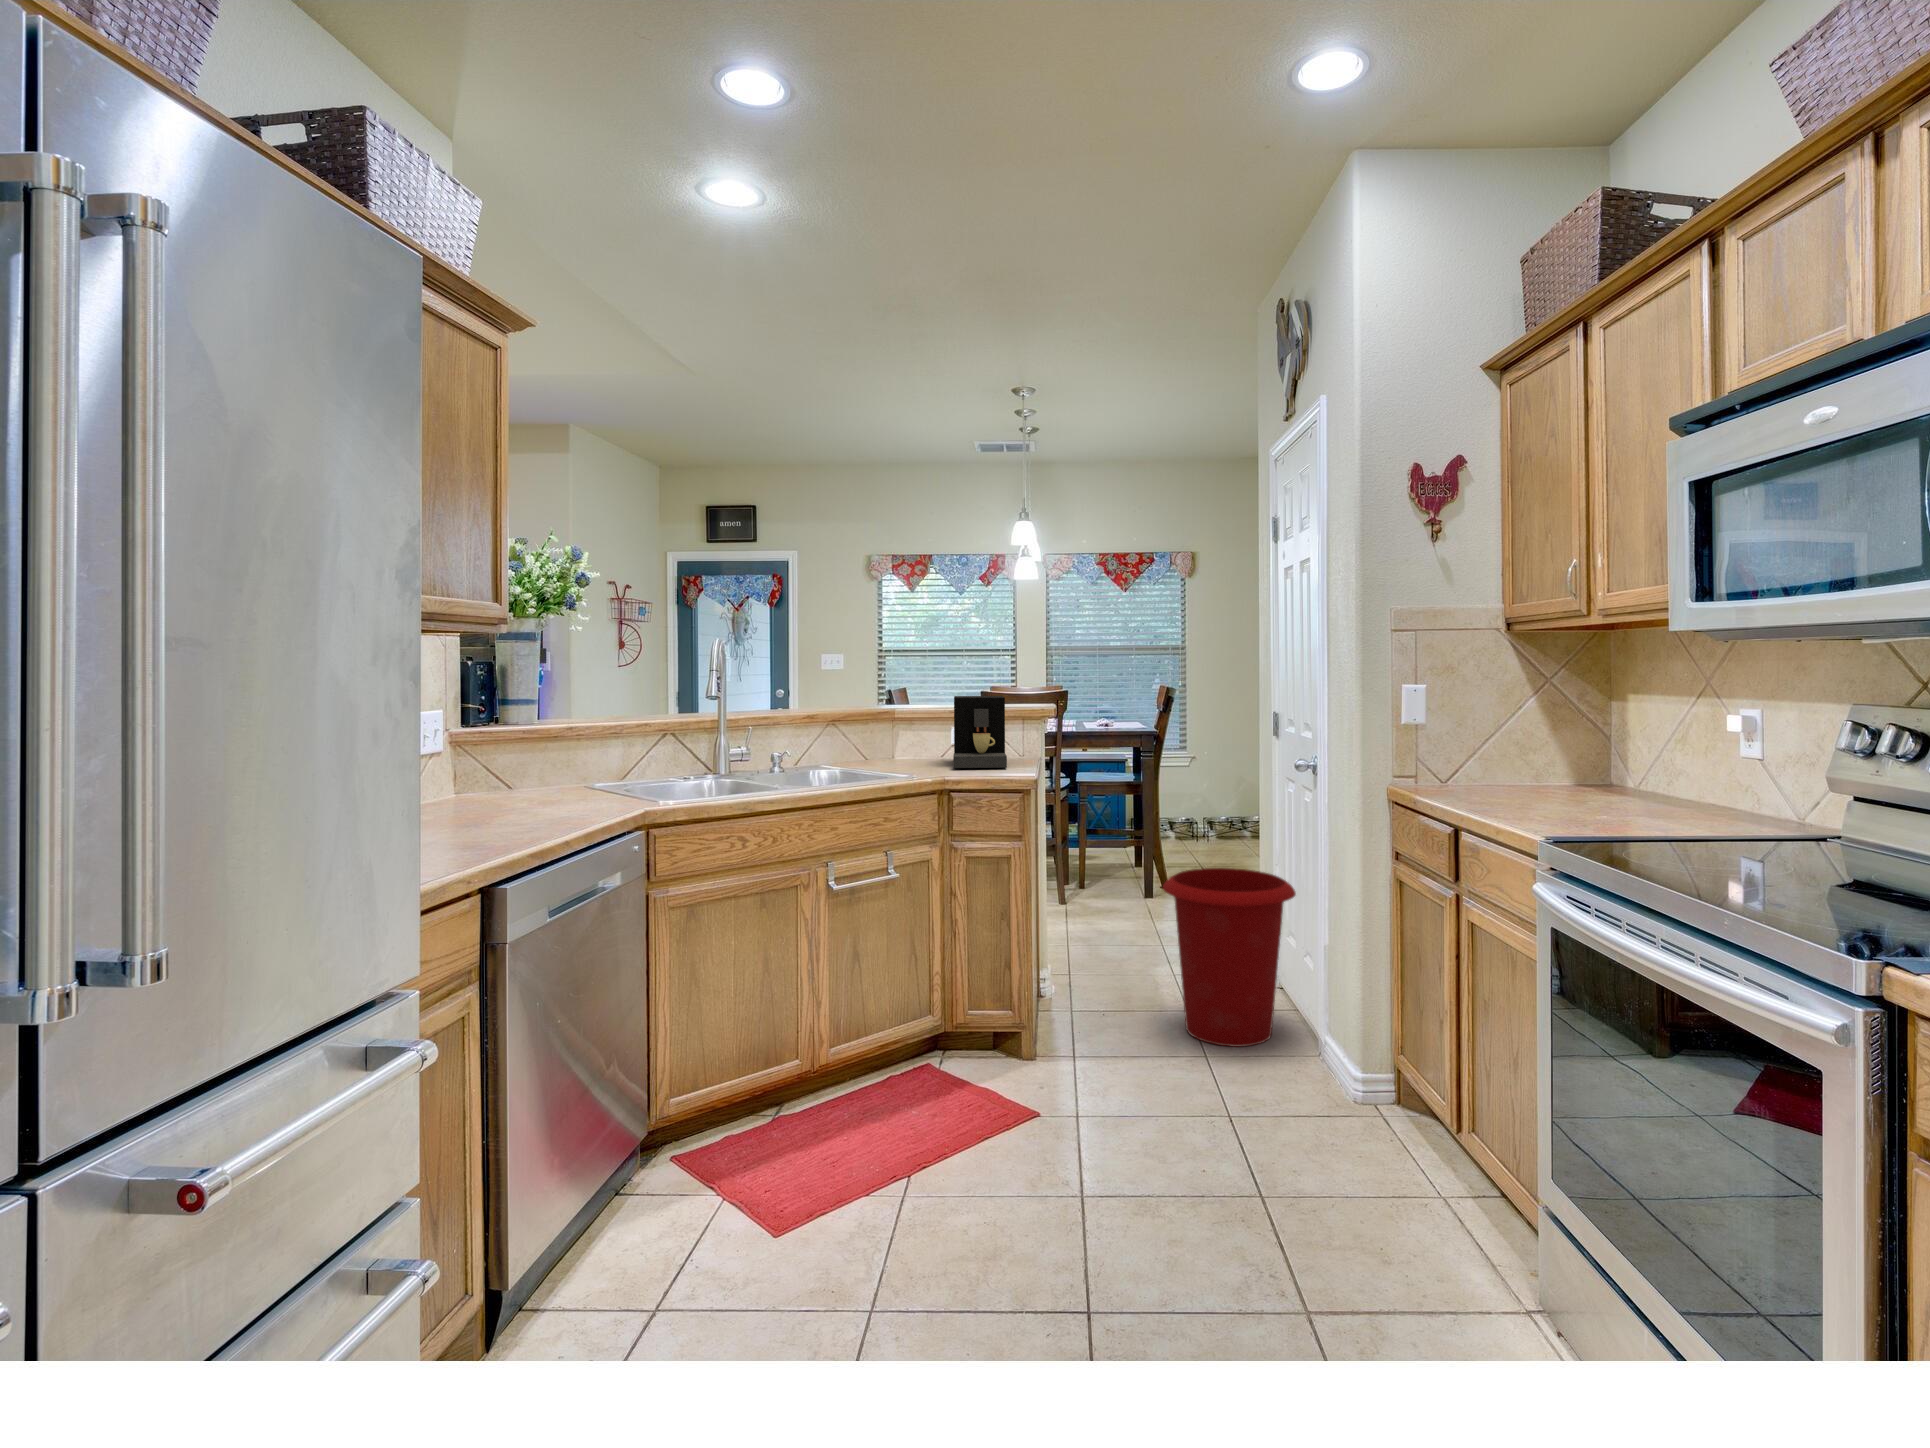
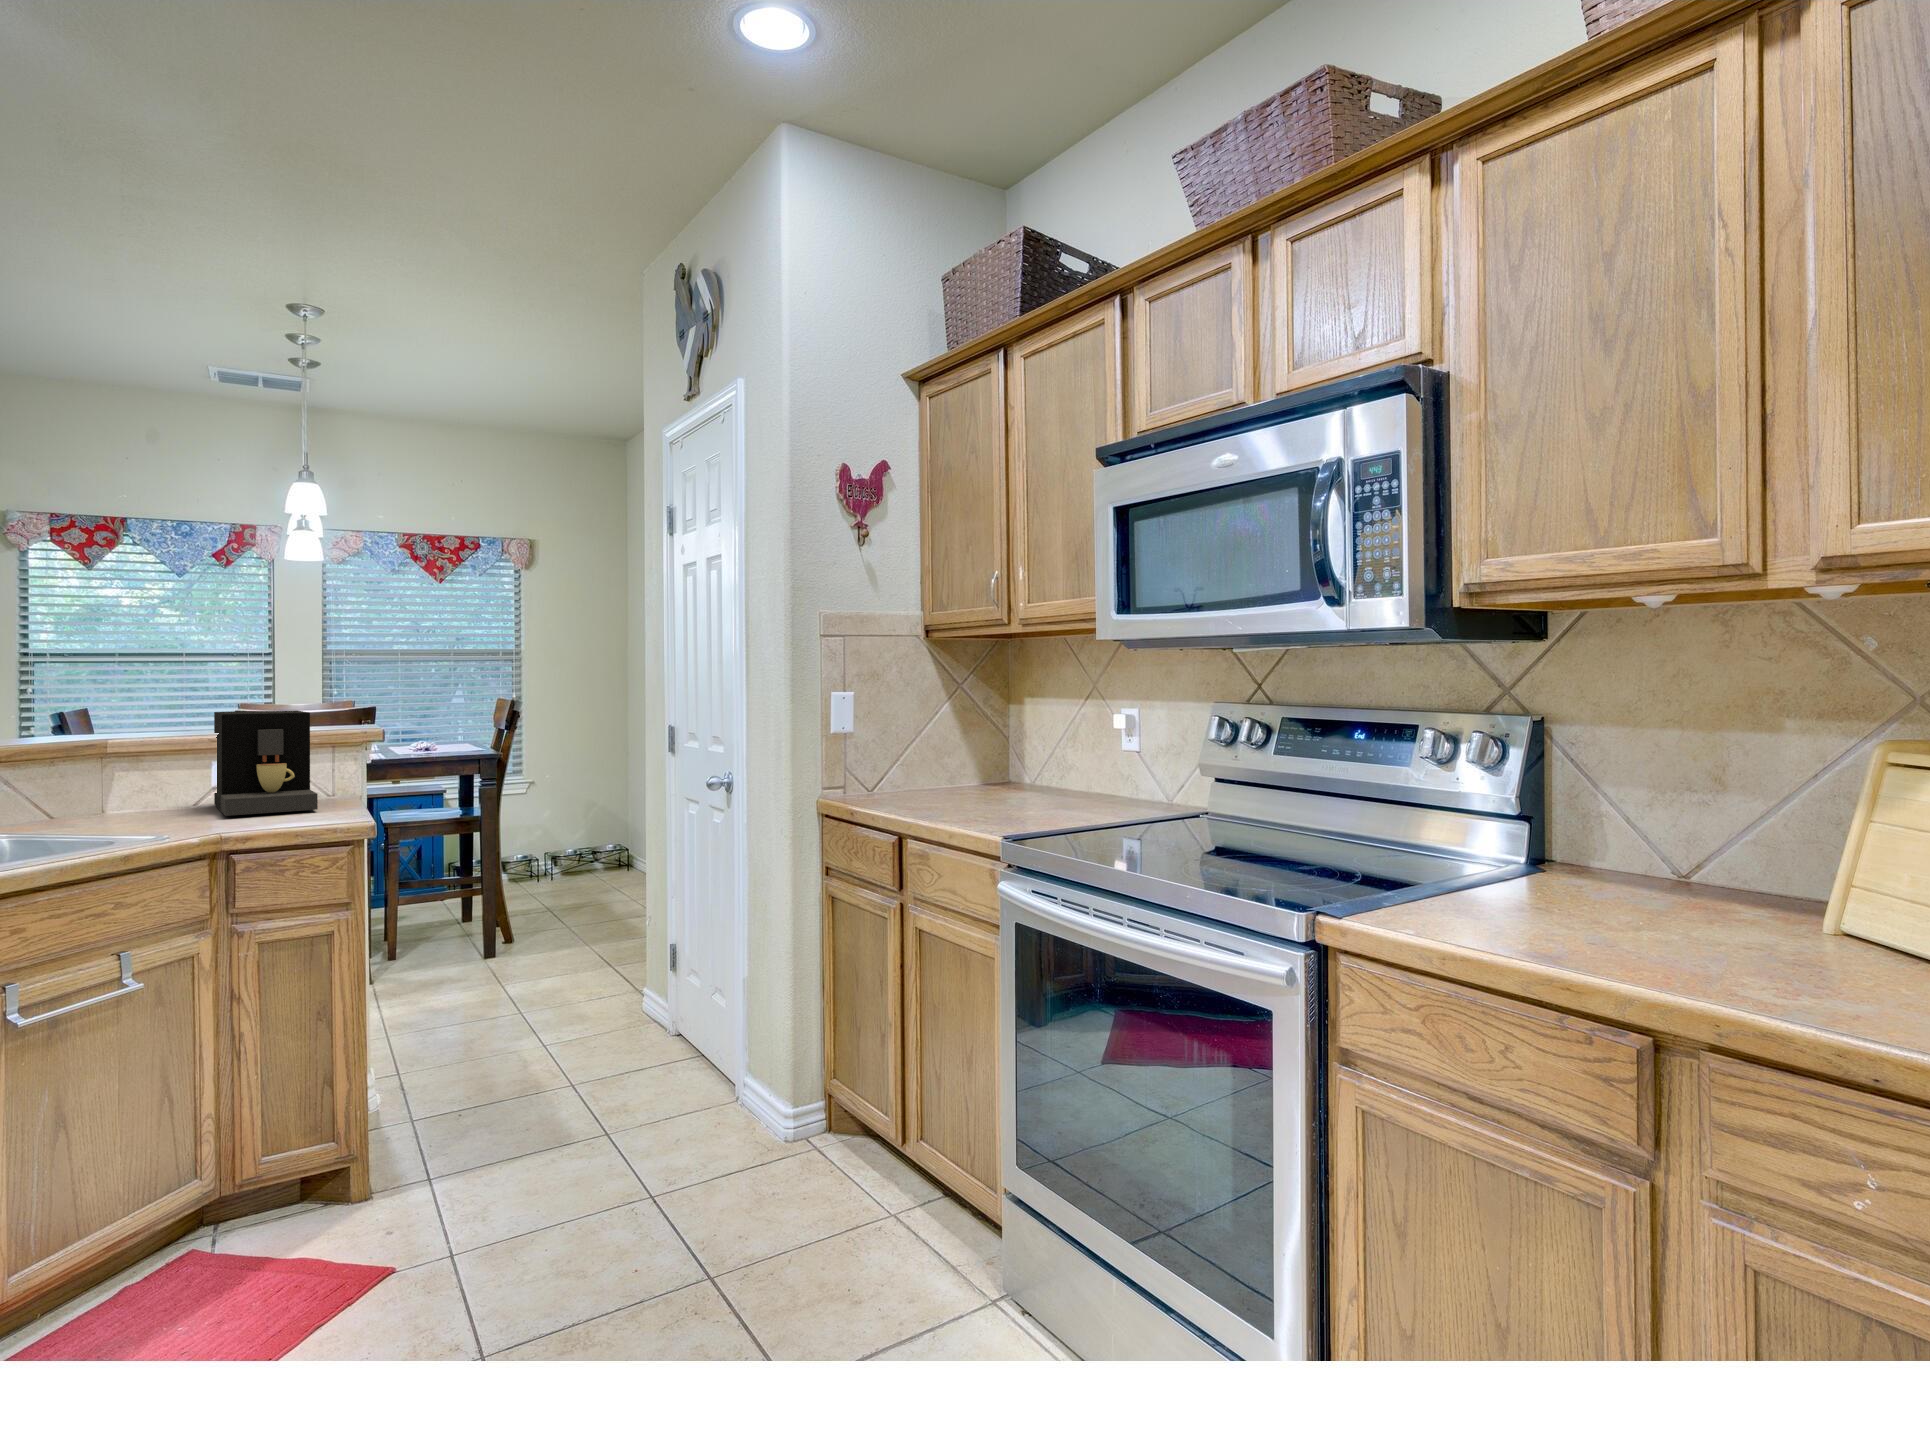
waste bin: present [1163,868,1296,1047] -> none [549,909,713,1122]

